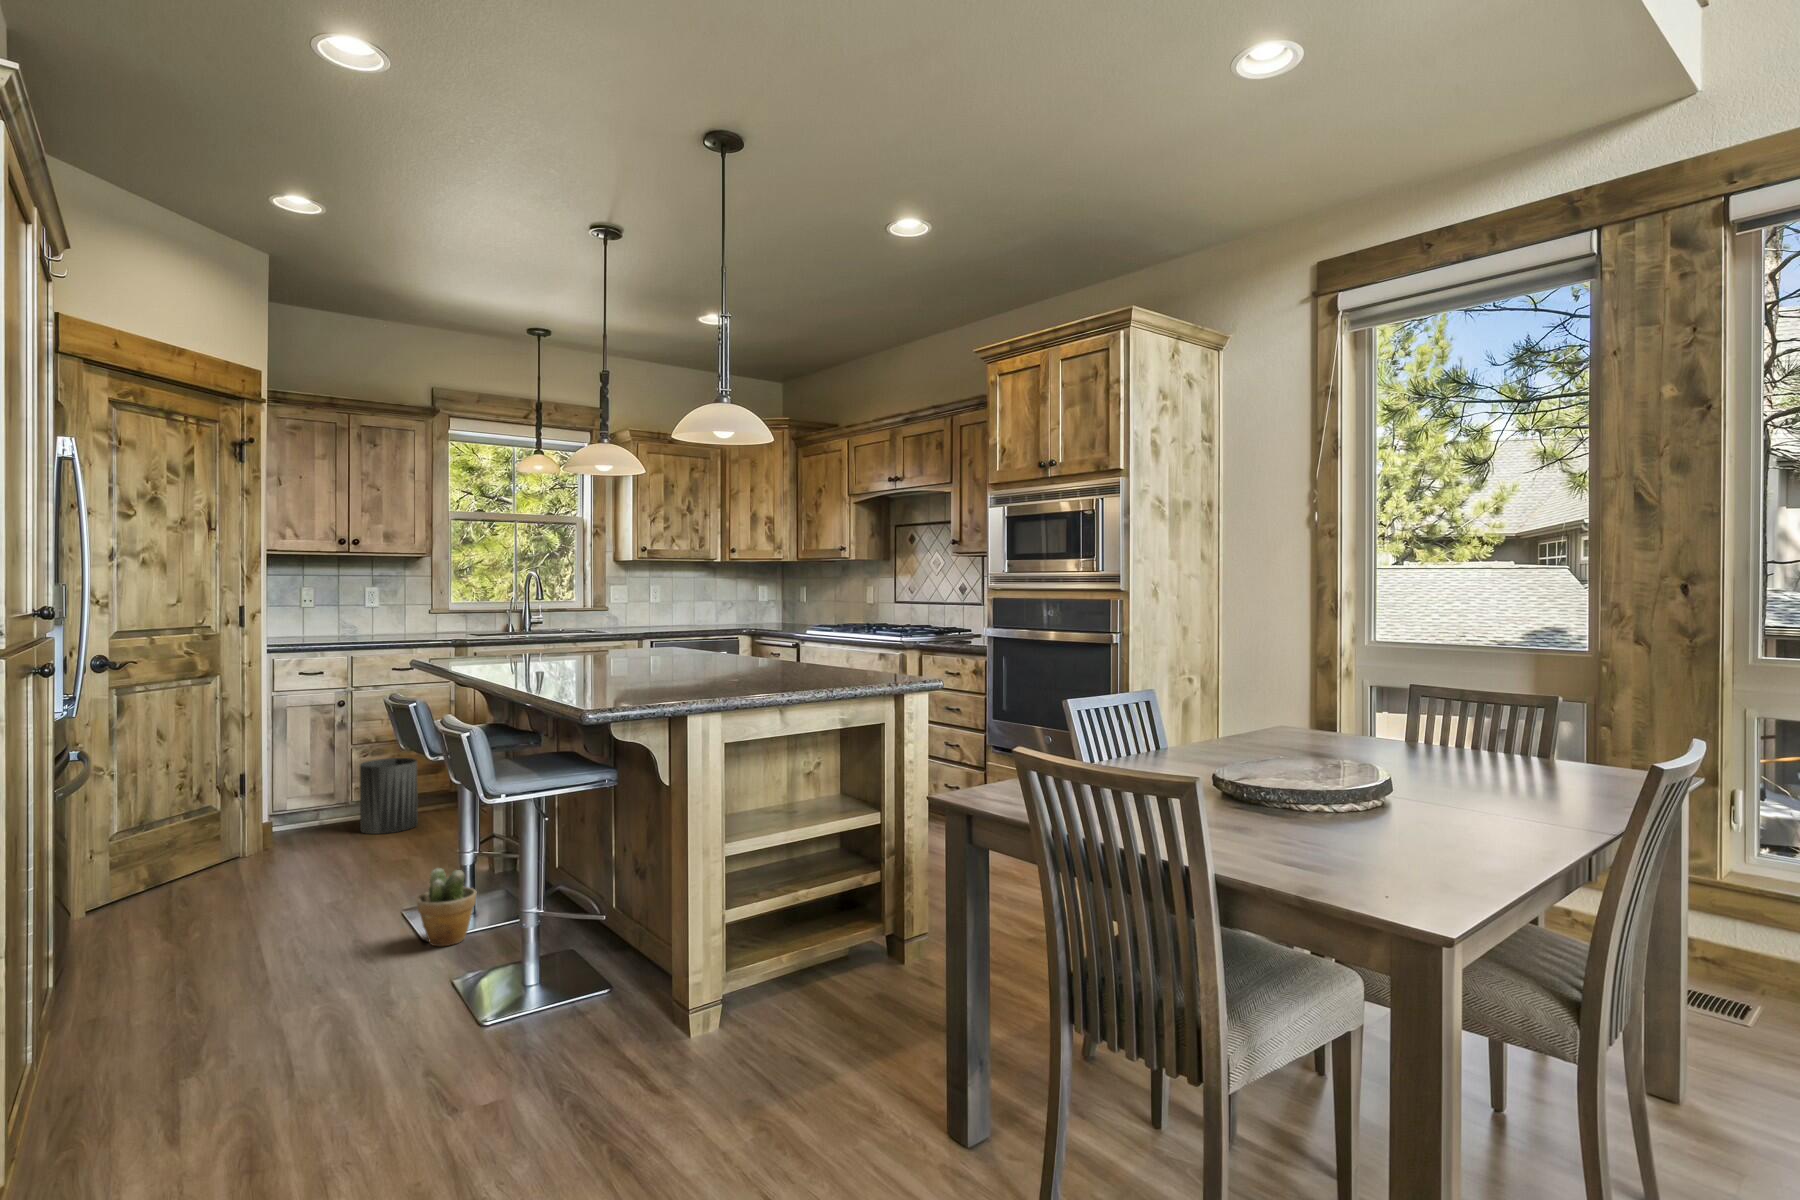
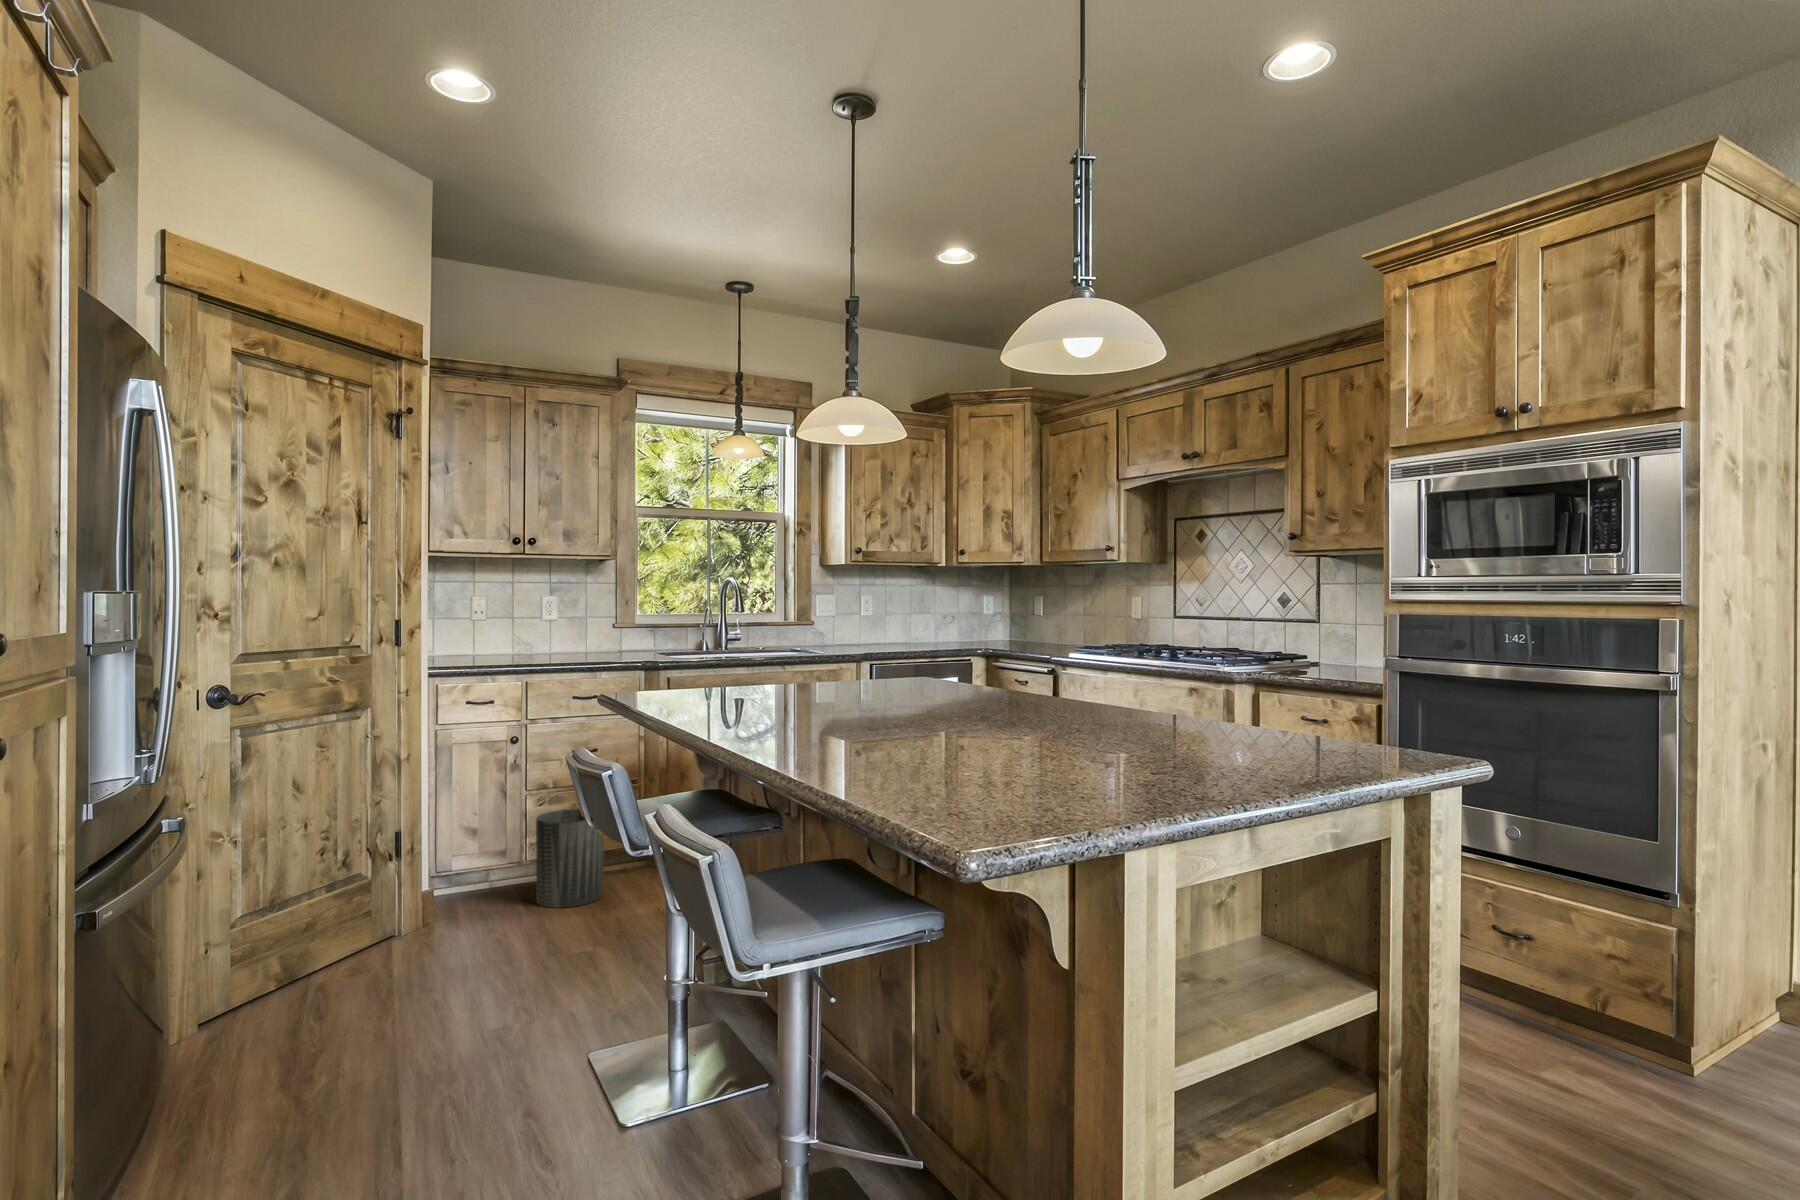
potted plant: present [417,868,477,946] -> none [615,1023,700,1149]

